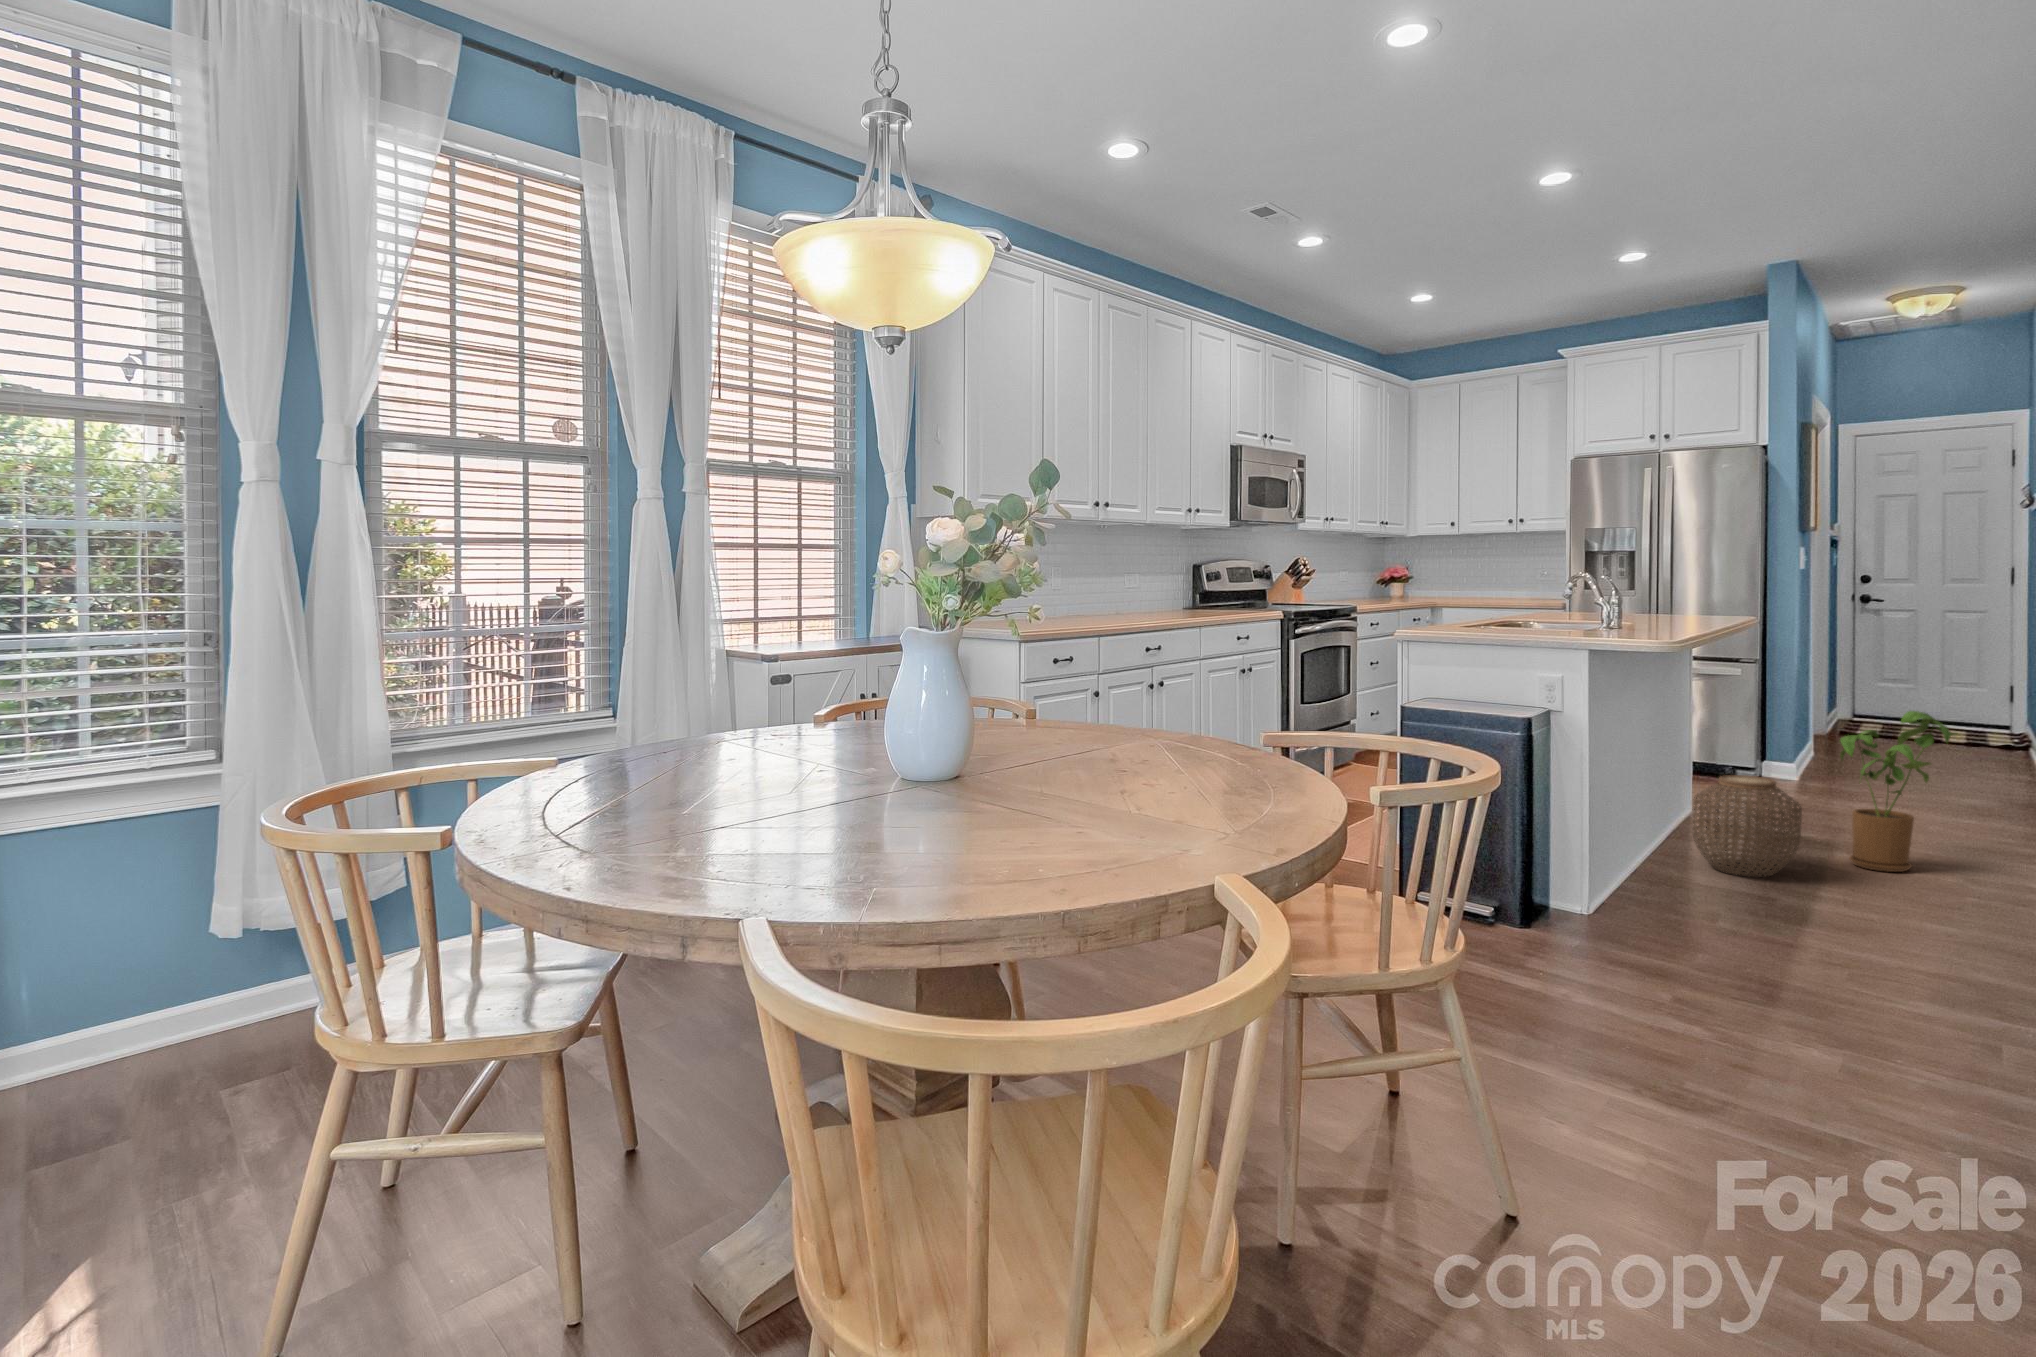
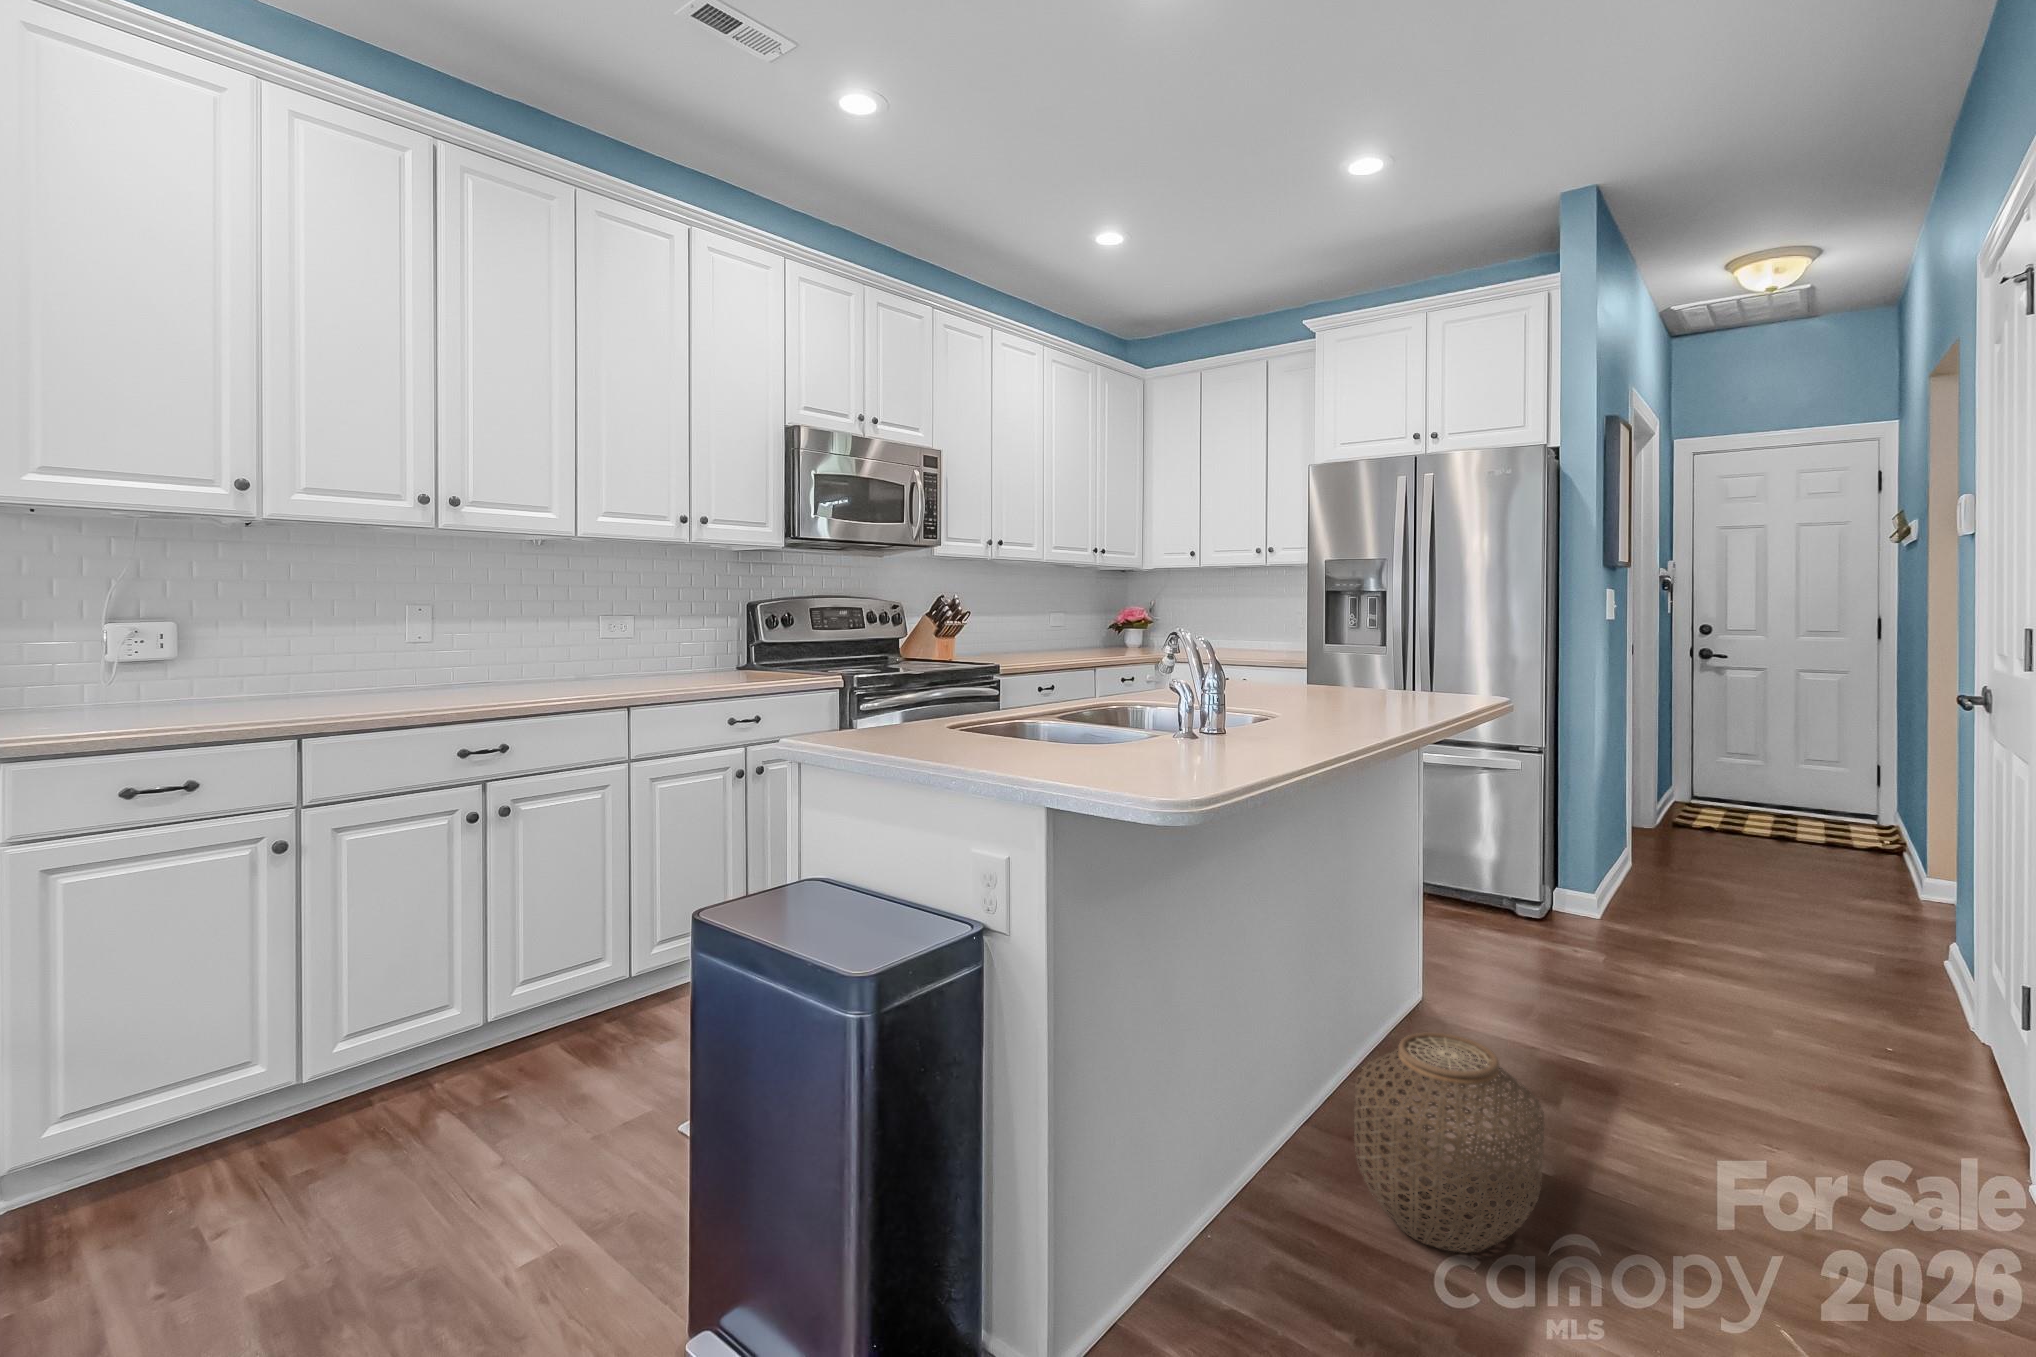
house plant: present [1840,711,1956,872] -> none [1626,921,1843,1229]

